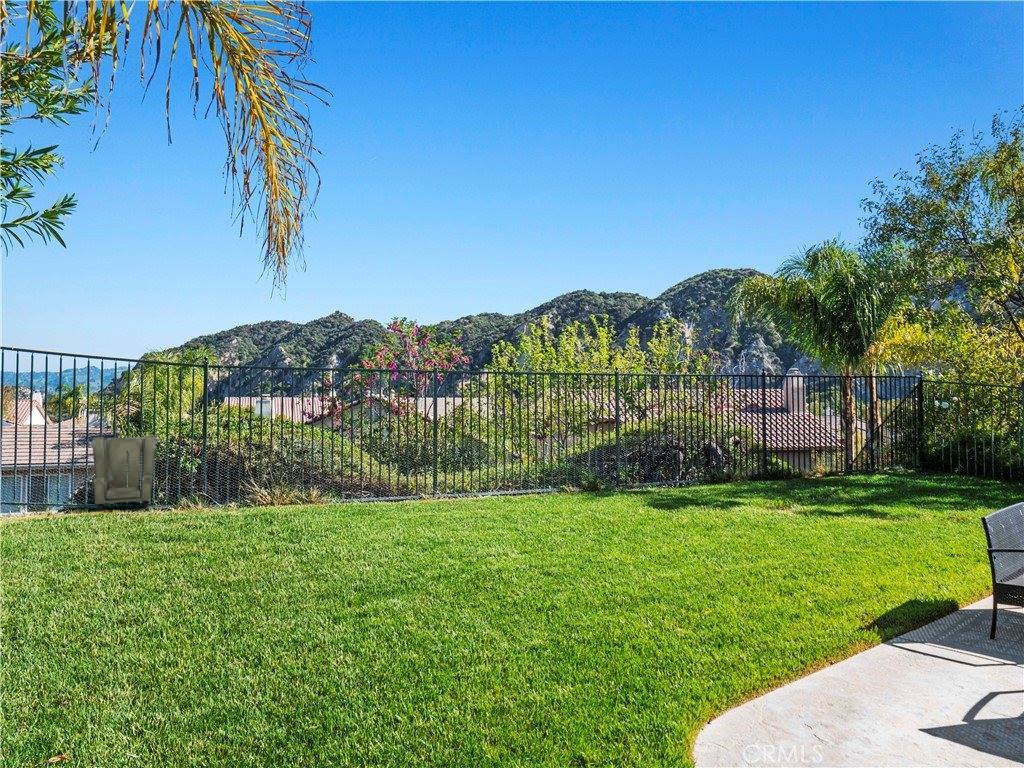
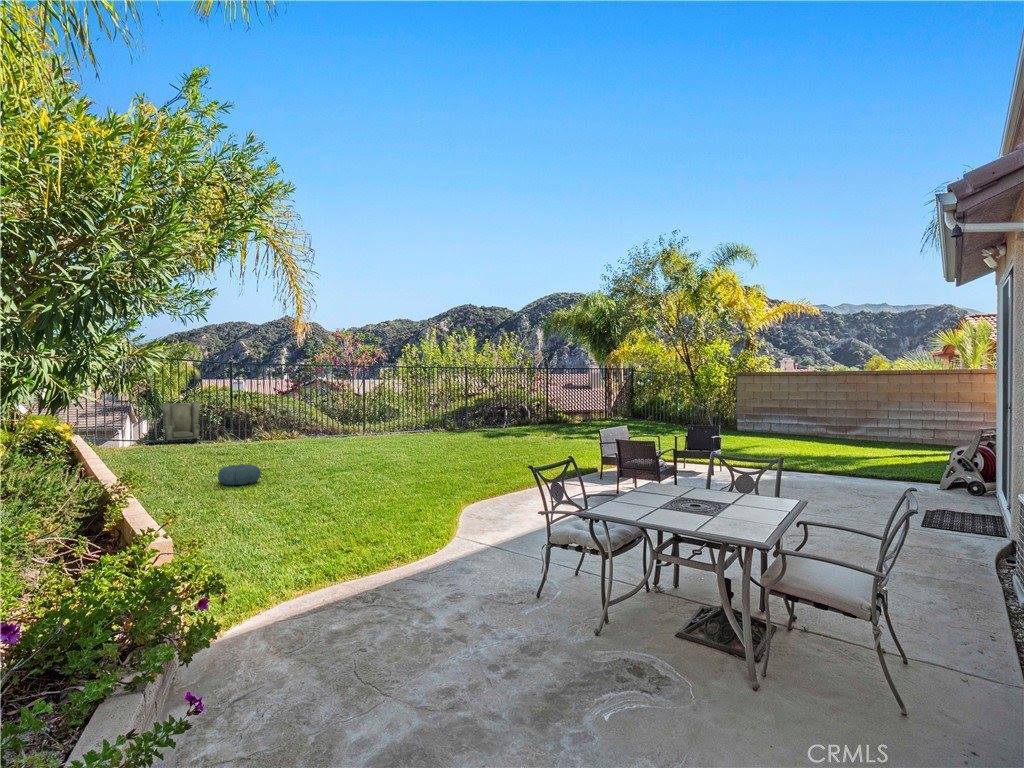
pouf: none [81,596,188,658] -> present [218,464,261,486]

